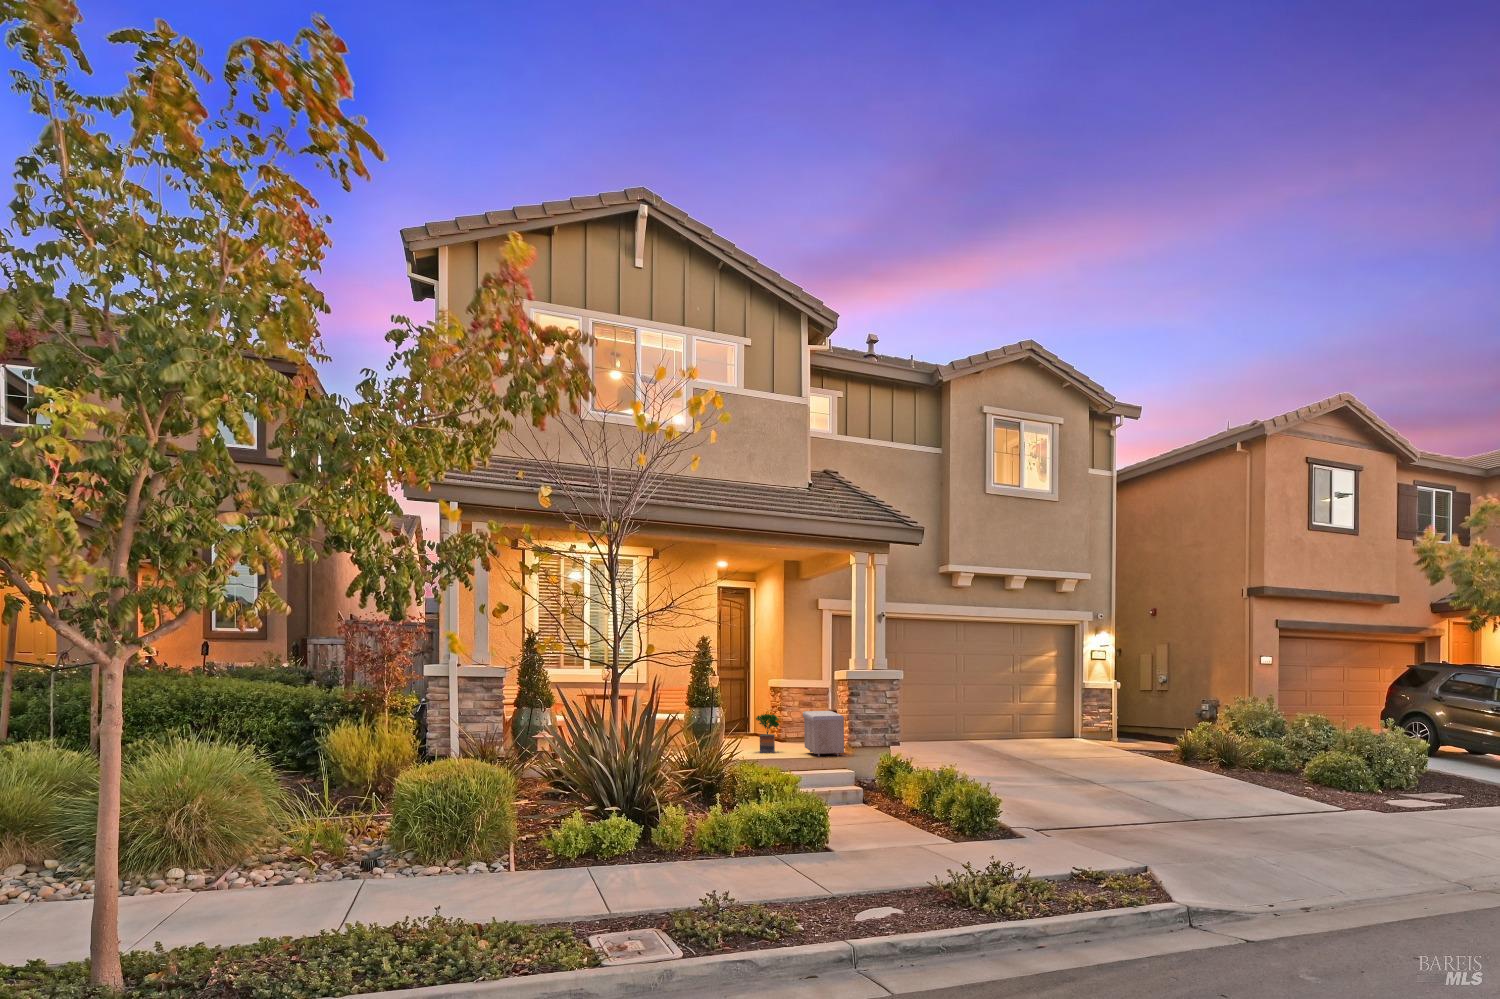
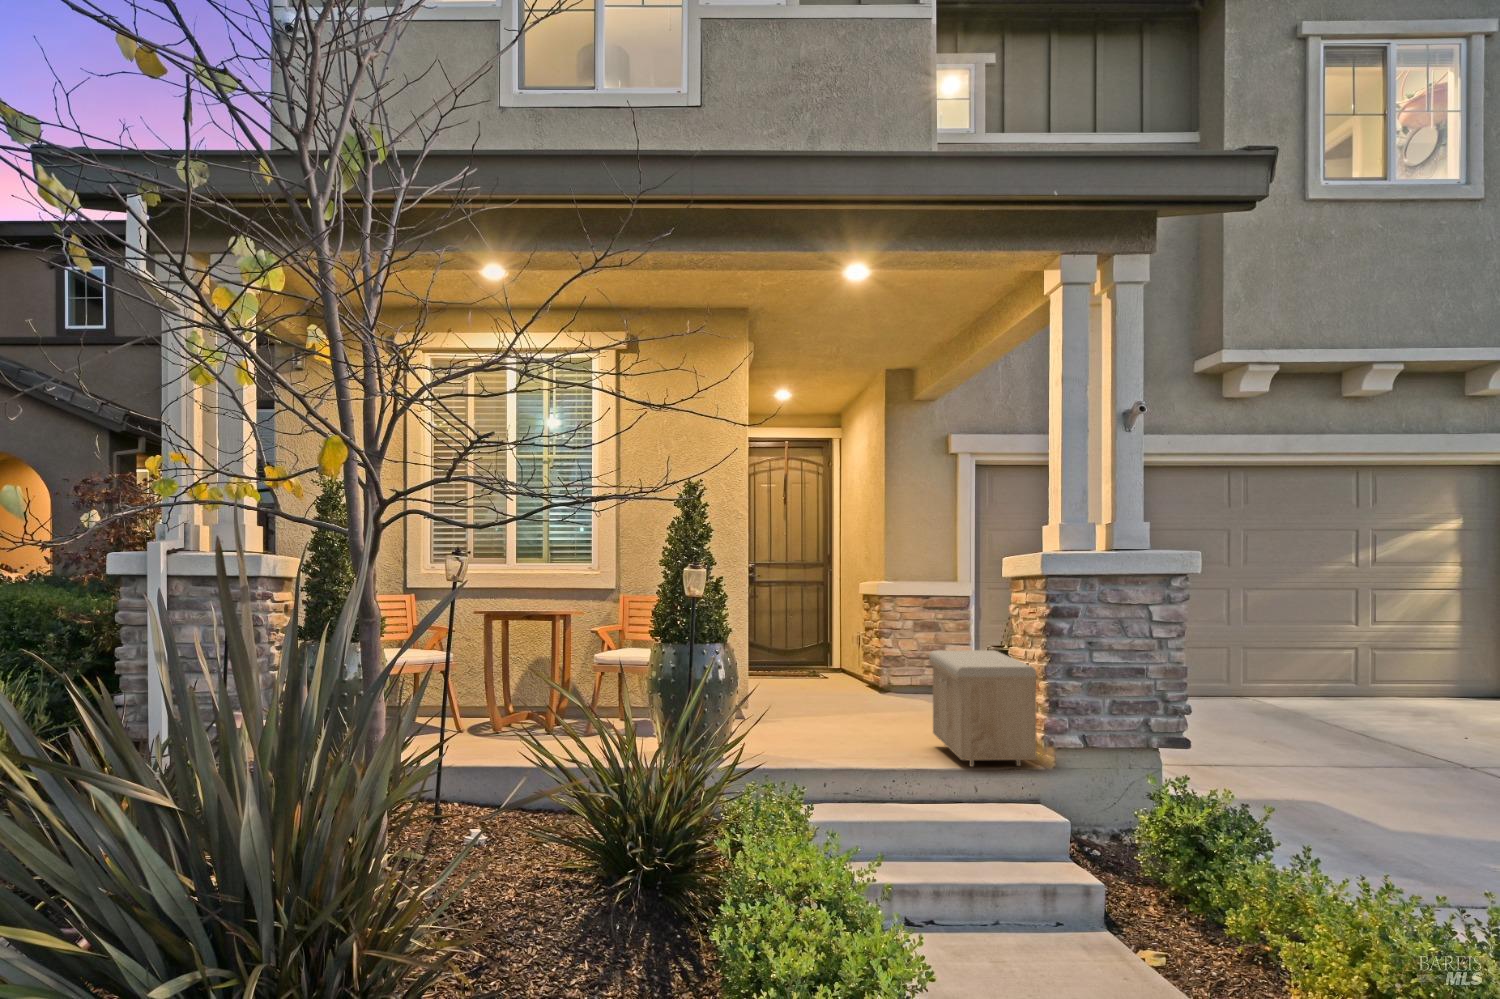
potted tree: present [756,714,780,753] -> none [820,652,878,742]

